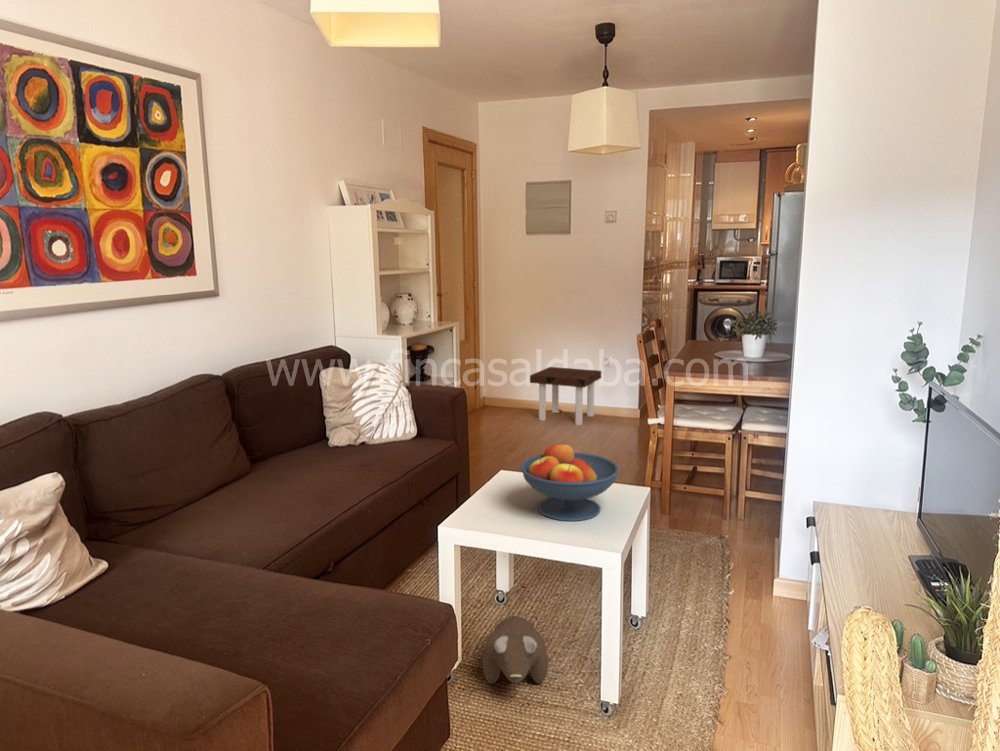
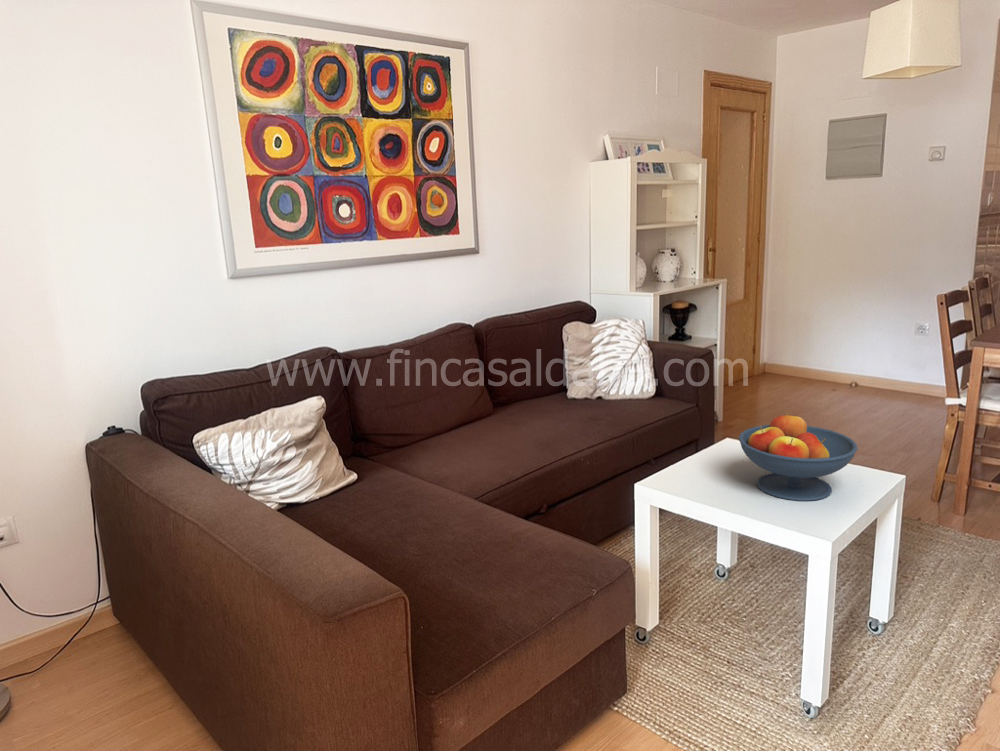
side table: present [530,367,601,425] -> none [814,334,910,403]
plush toy: present [483,616,548,683] -> none [679,590,750,666]

